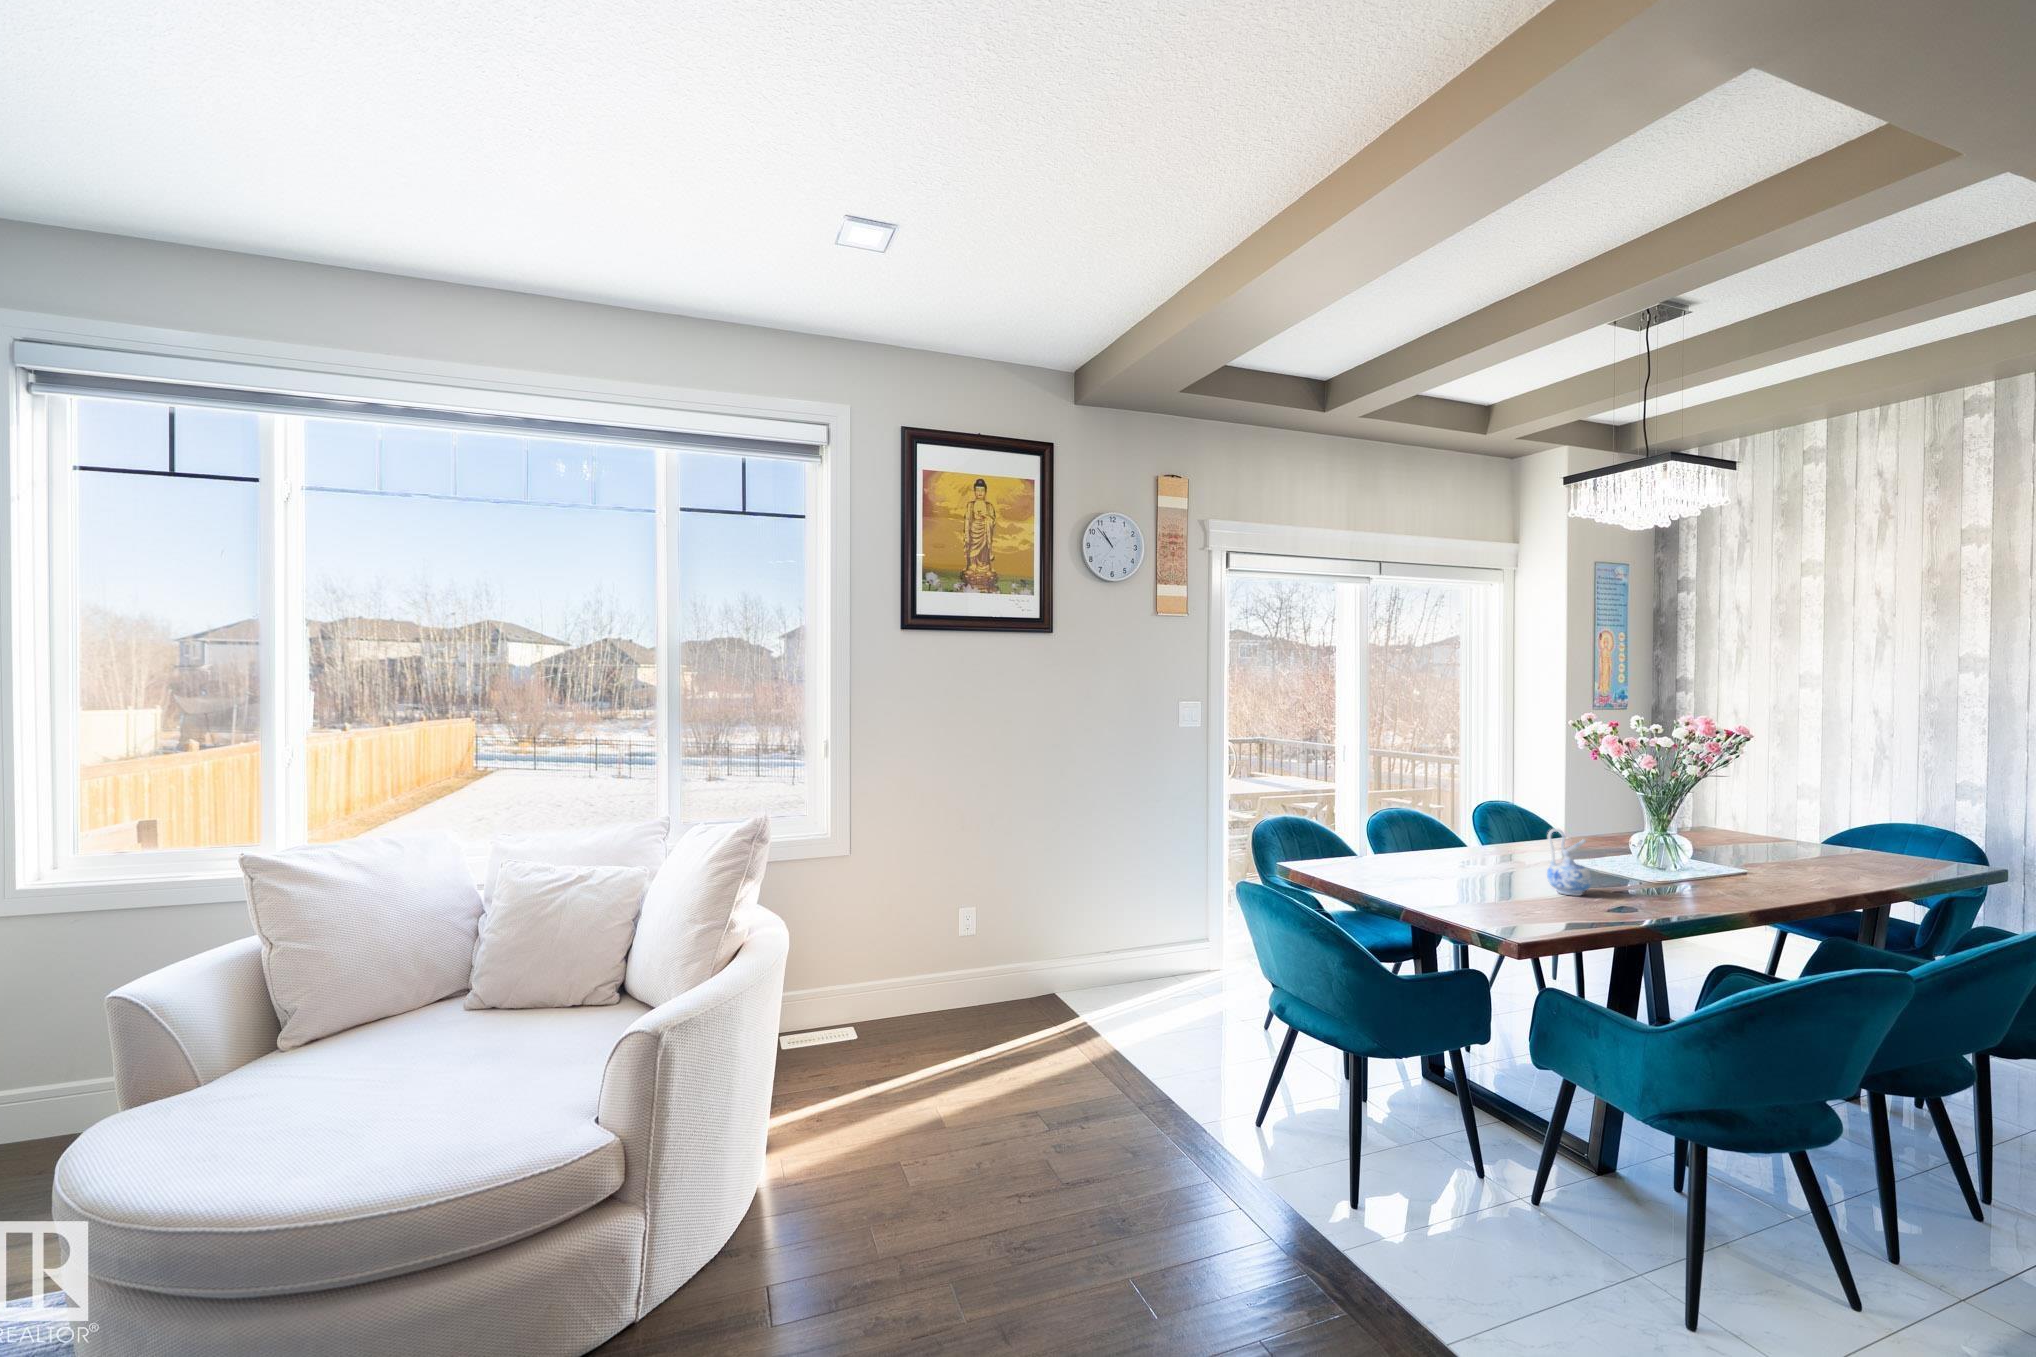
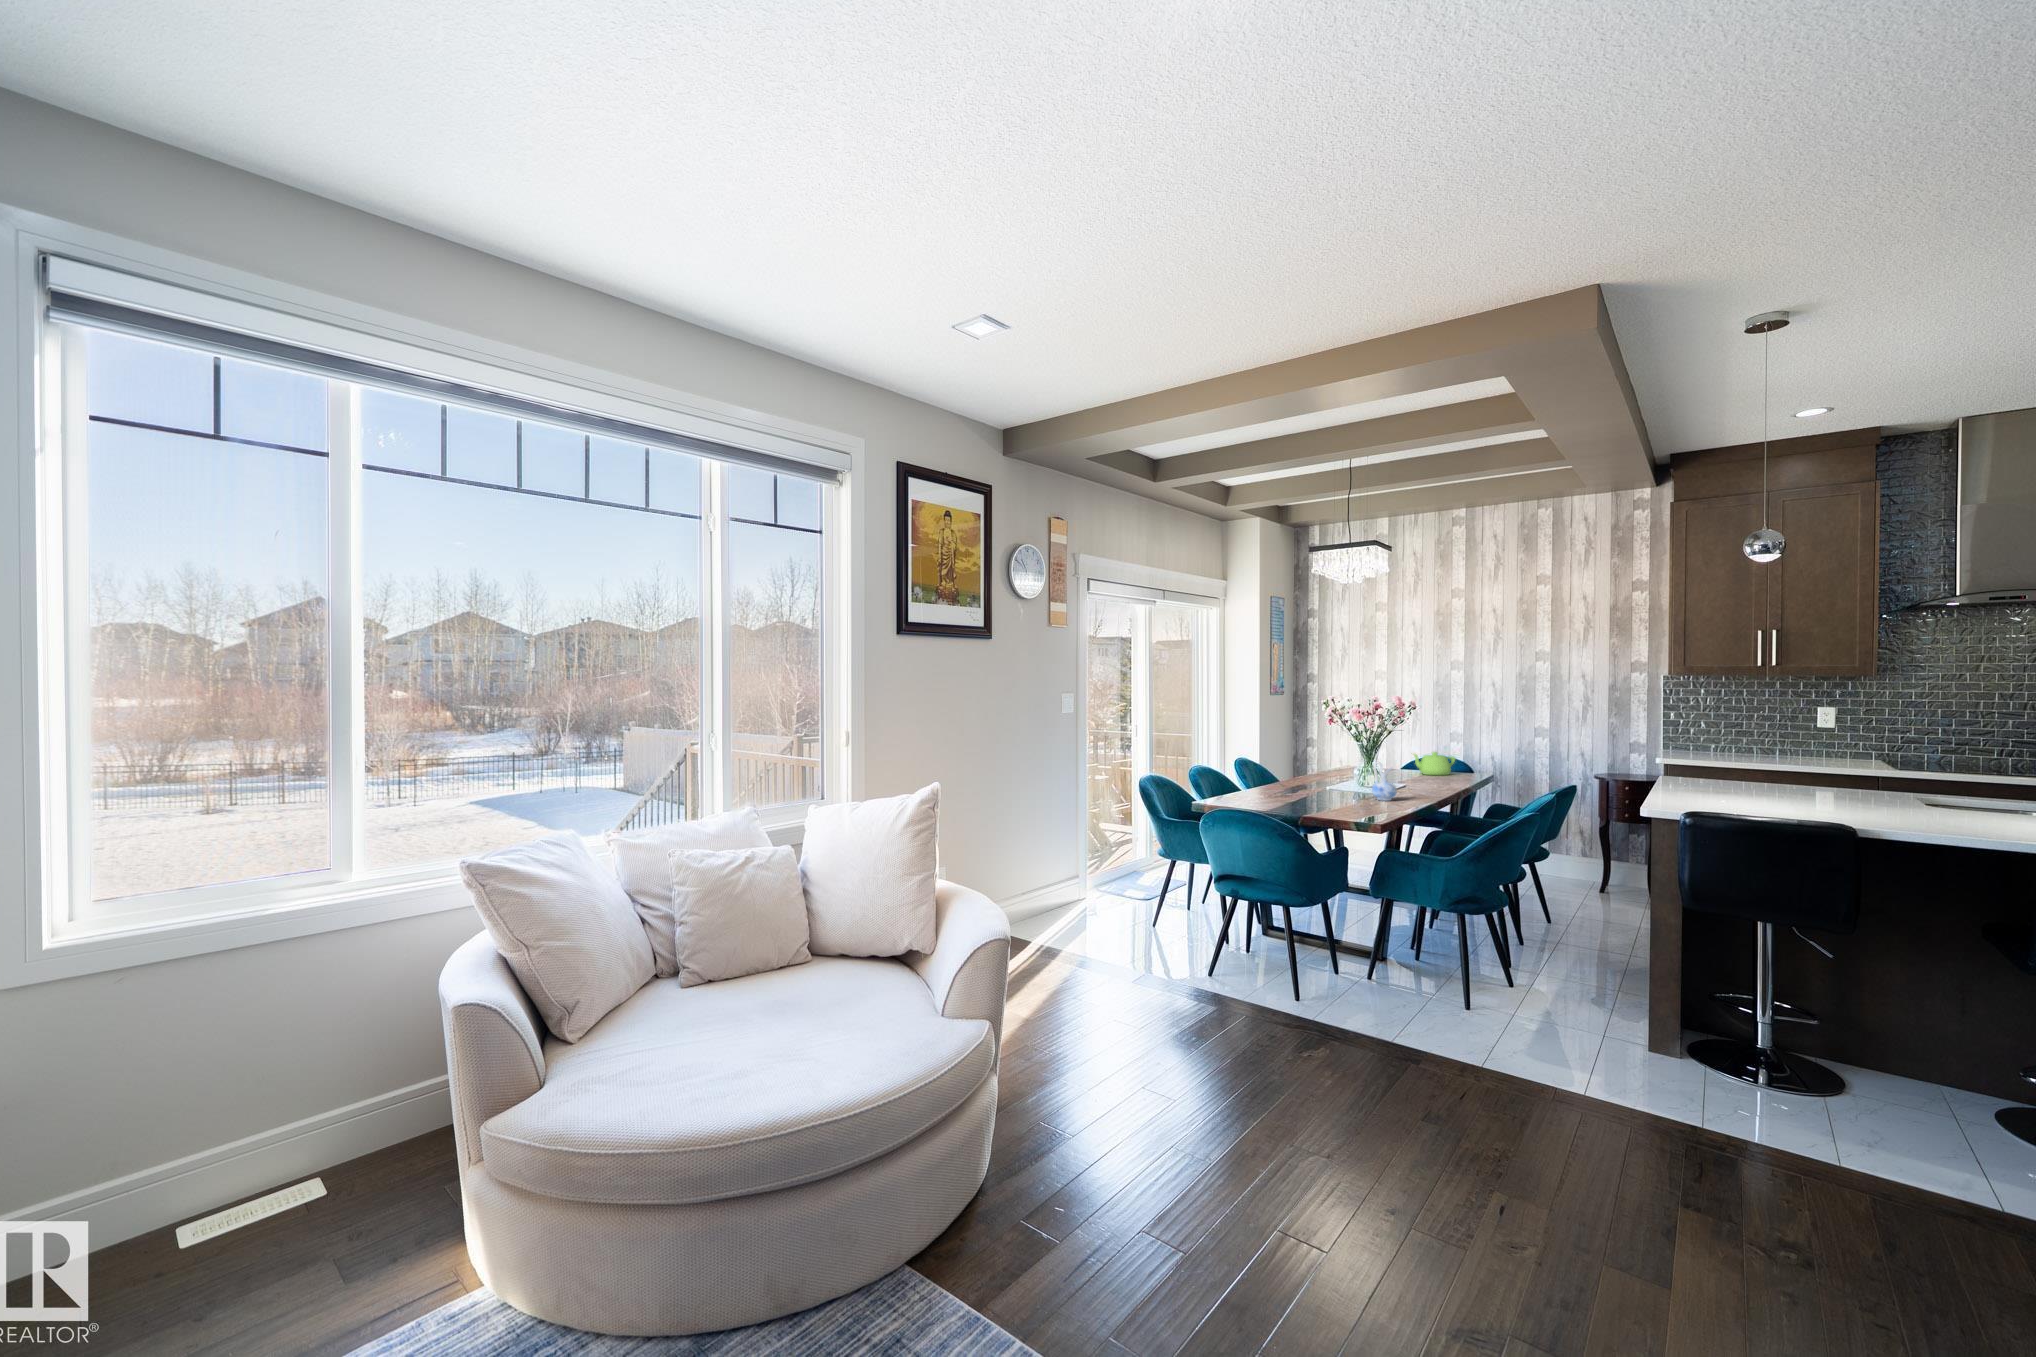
teapot: none [1763,814,1858,858] -> present [1414,752,1455,775]

